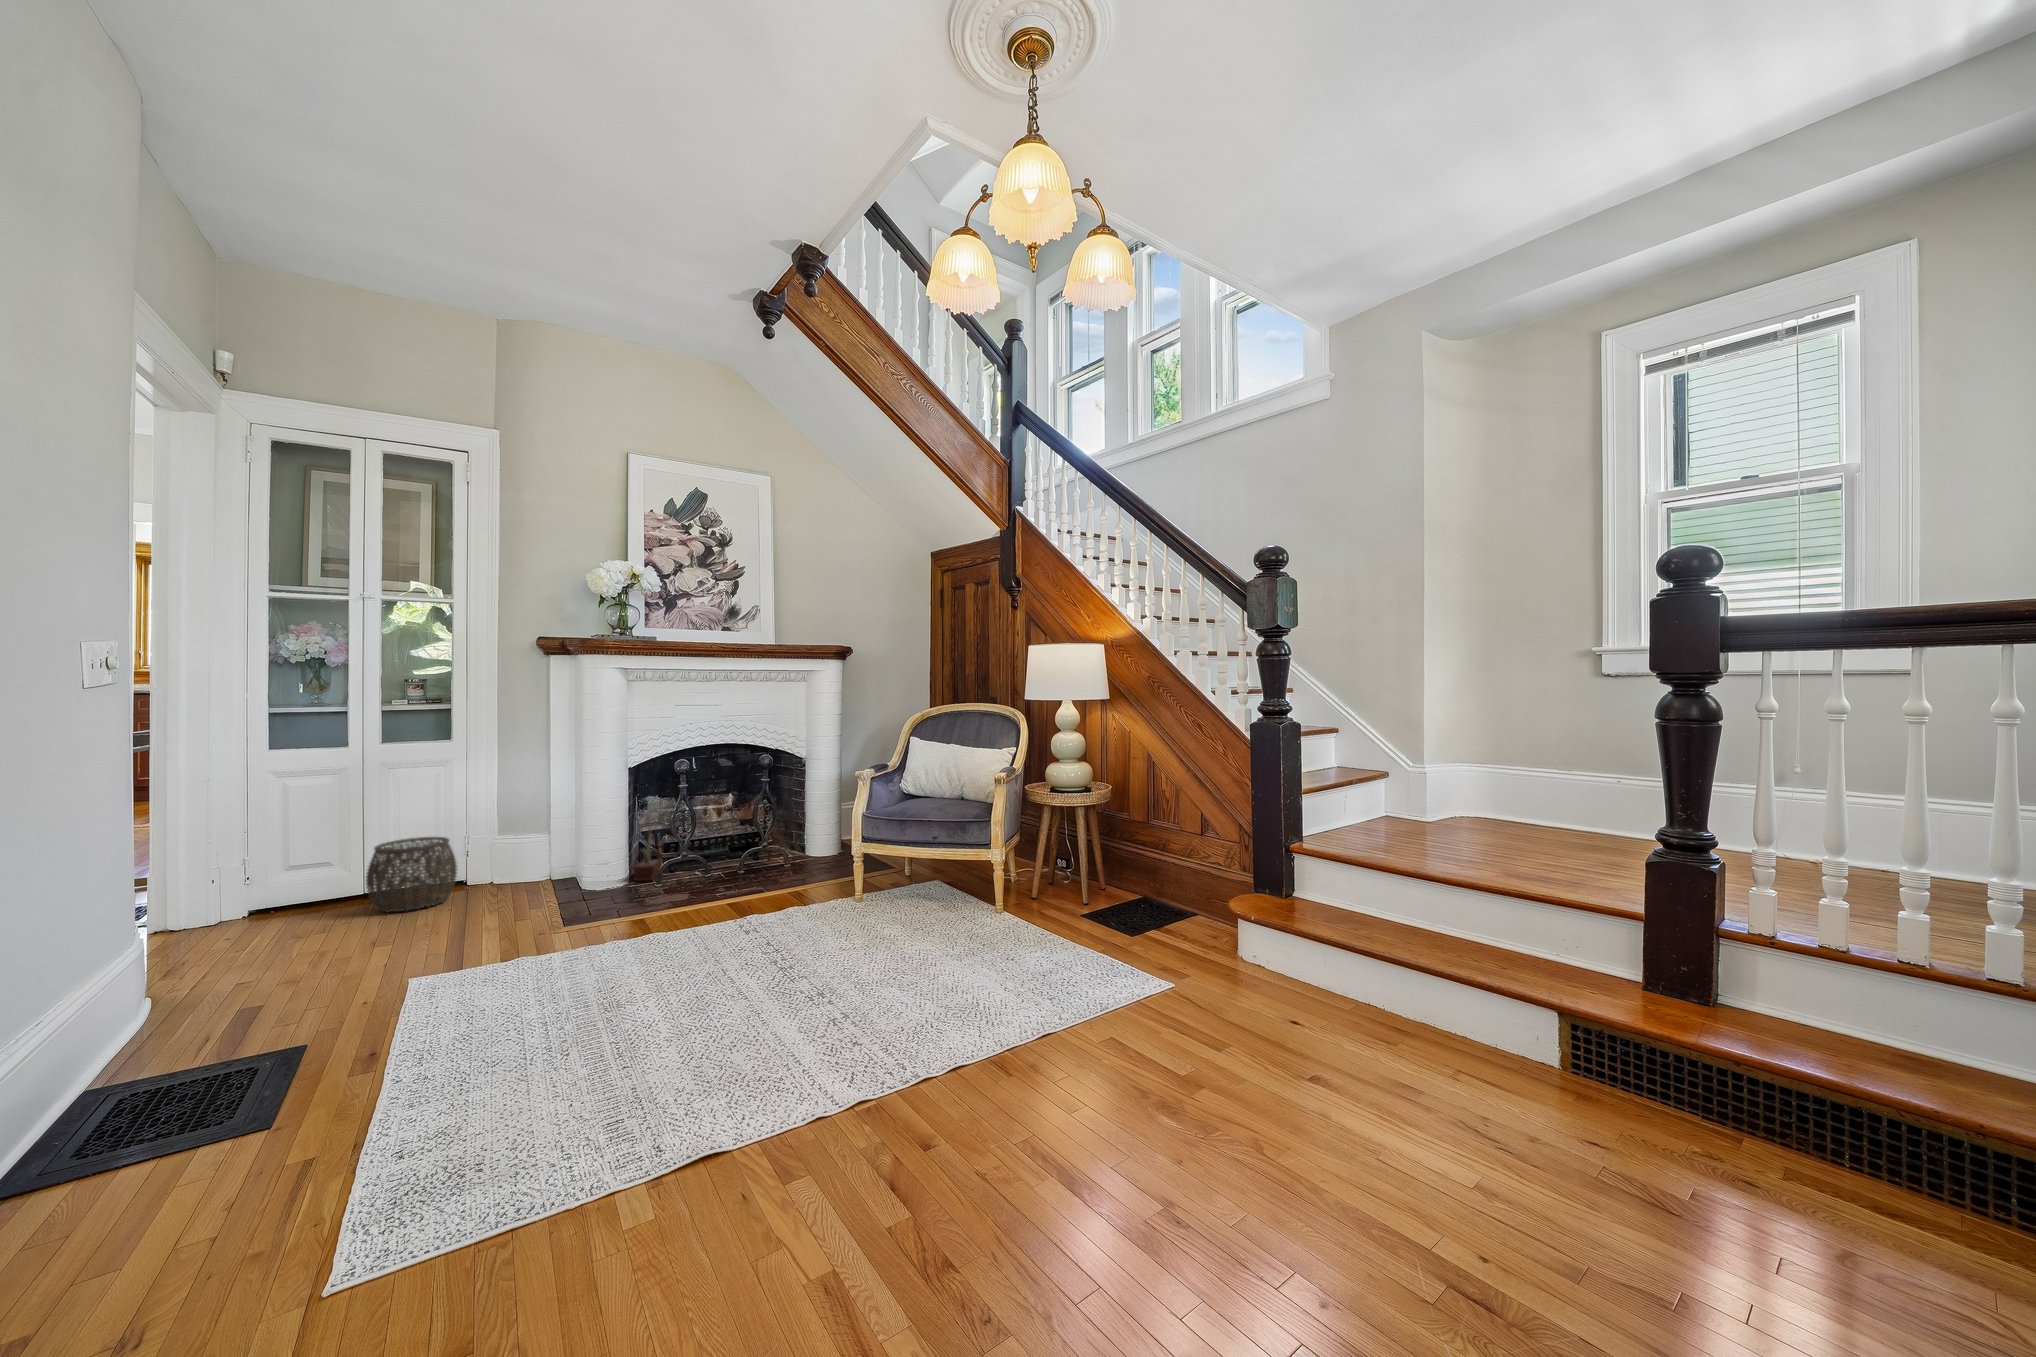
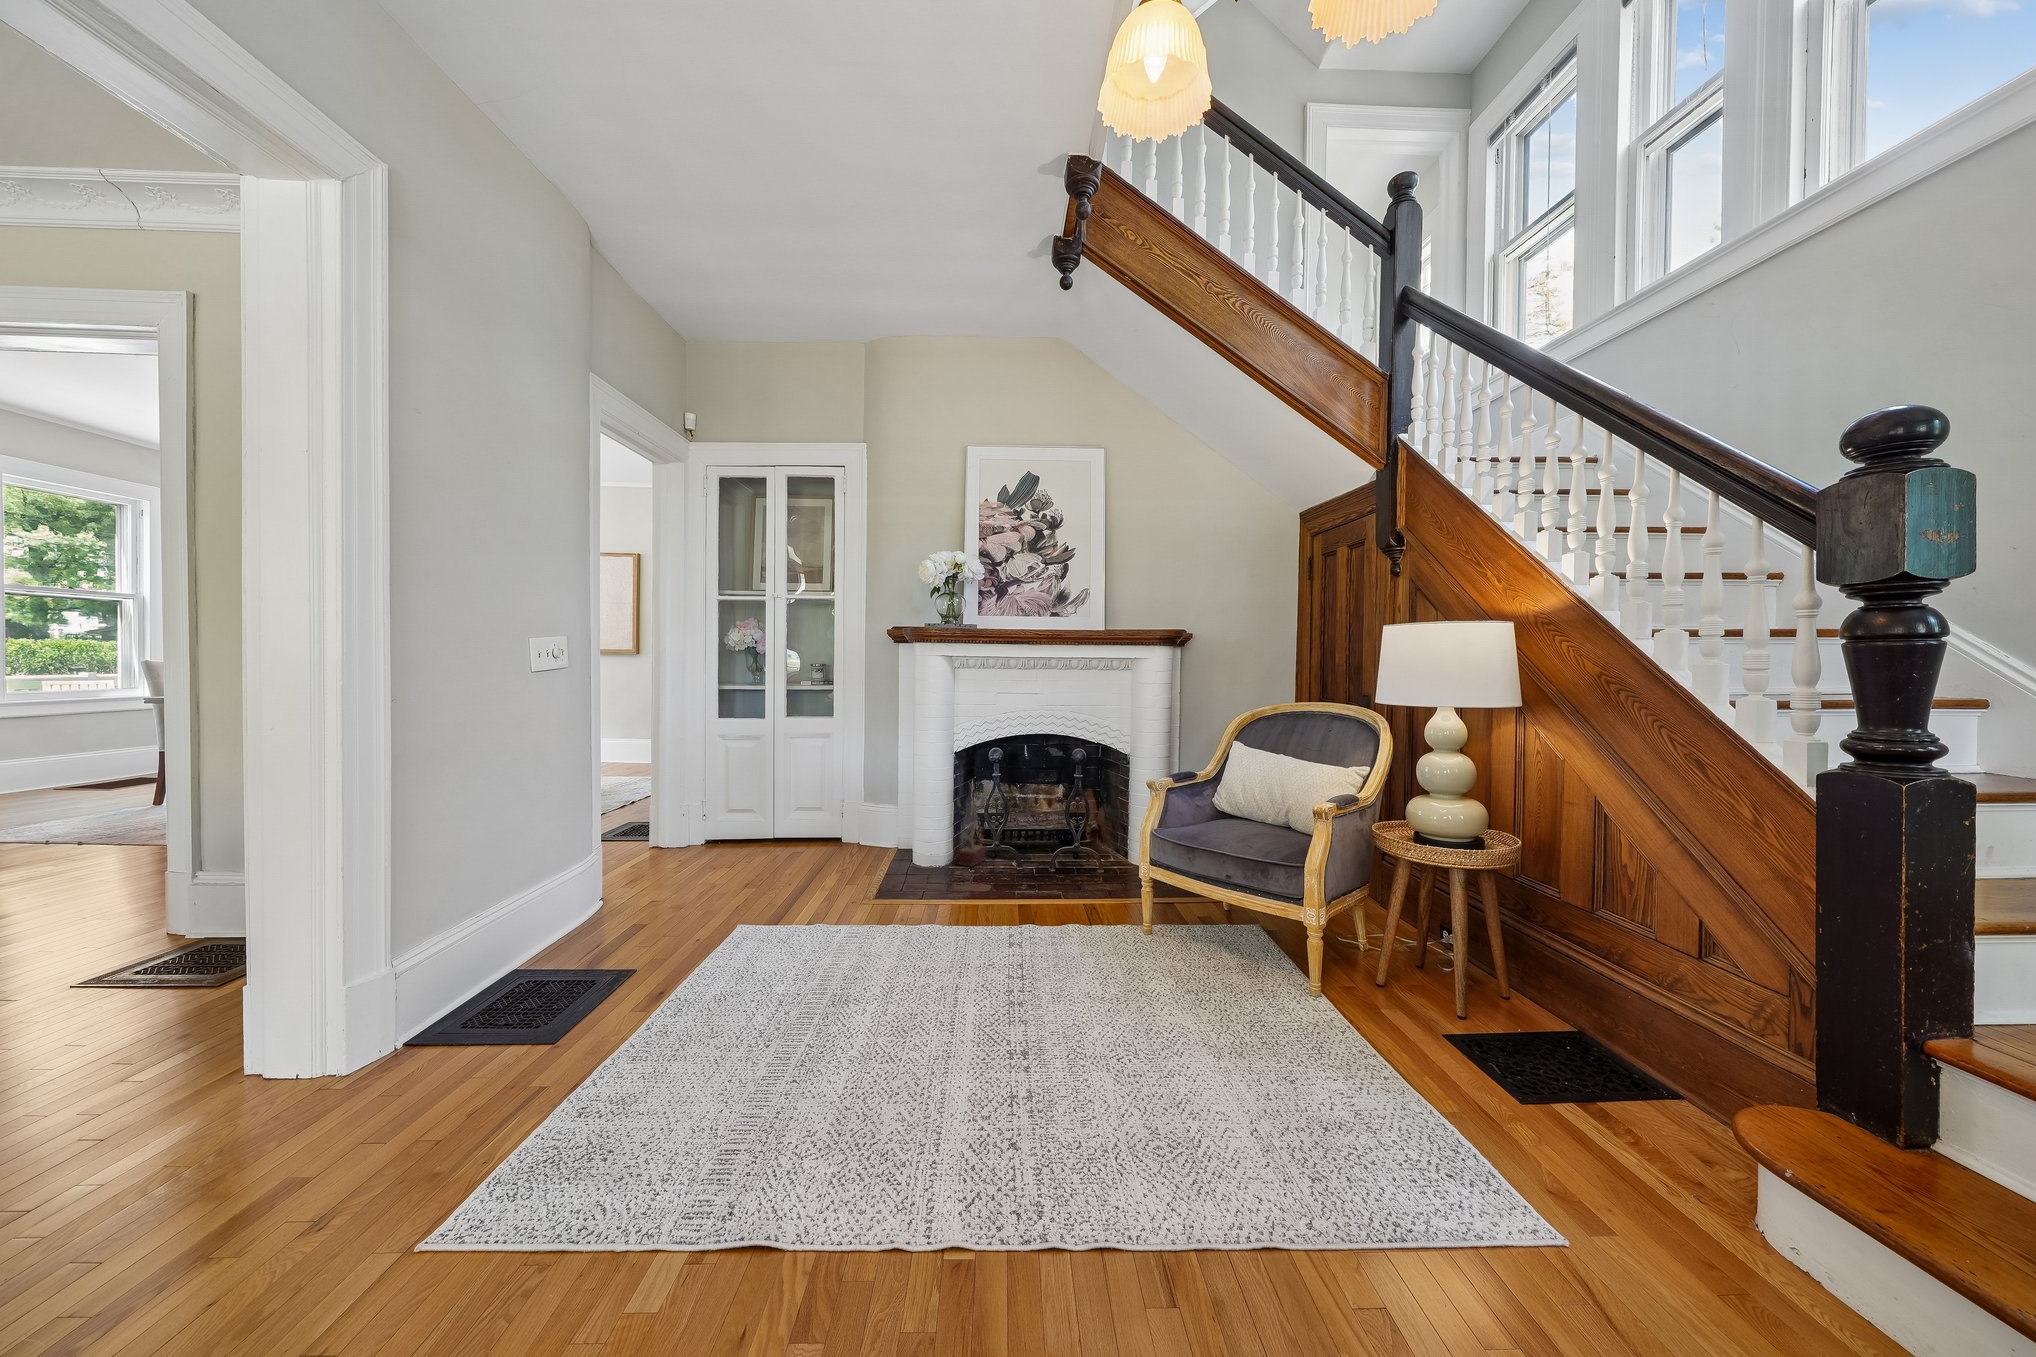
woven basket: present [366,837,457,912] -> none [761,800,826,863]

